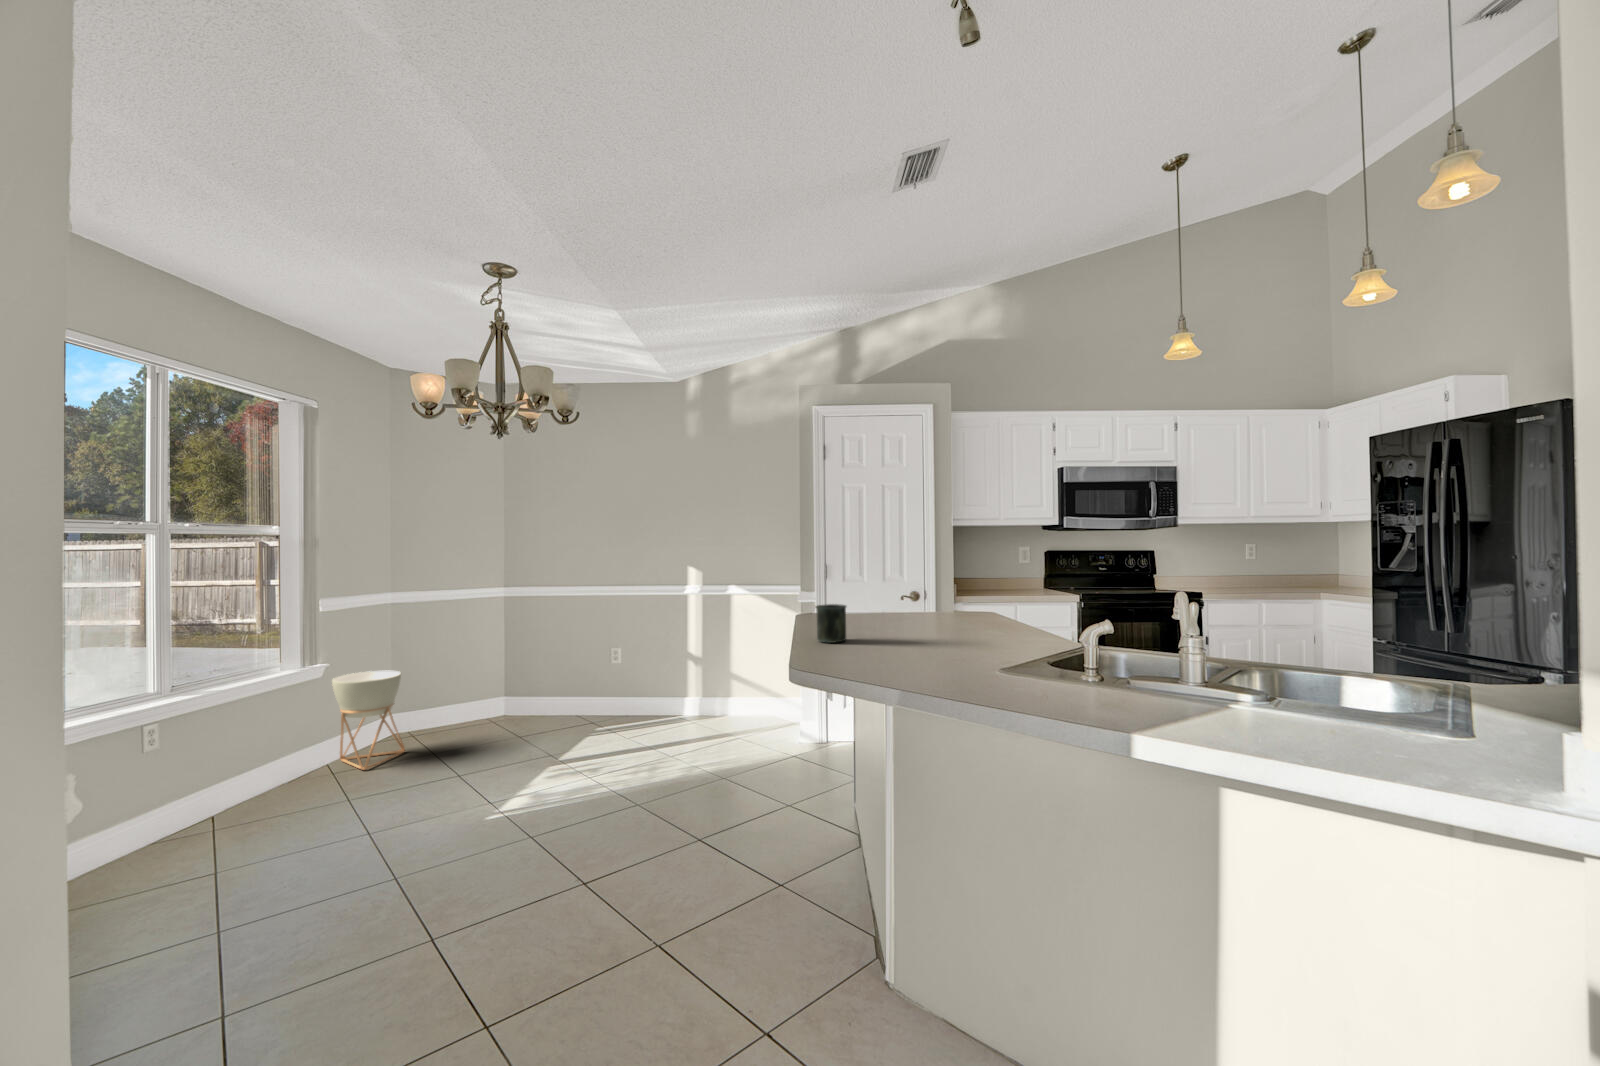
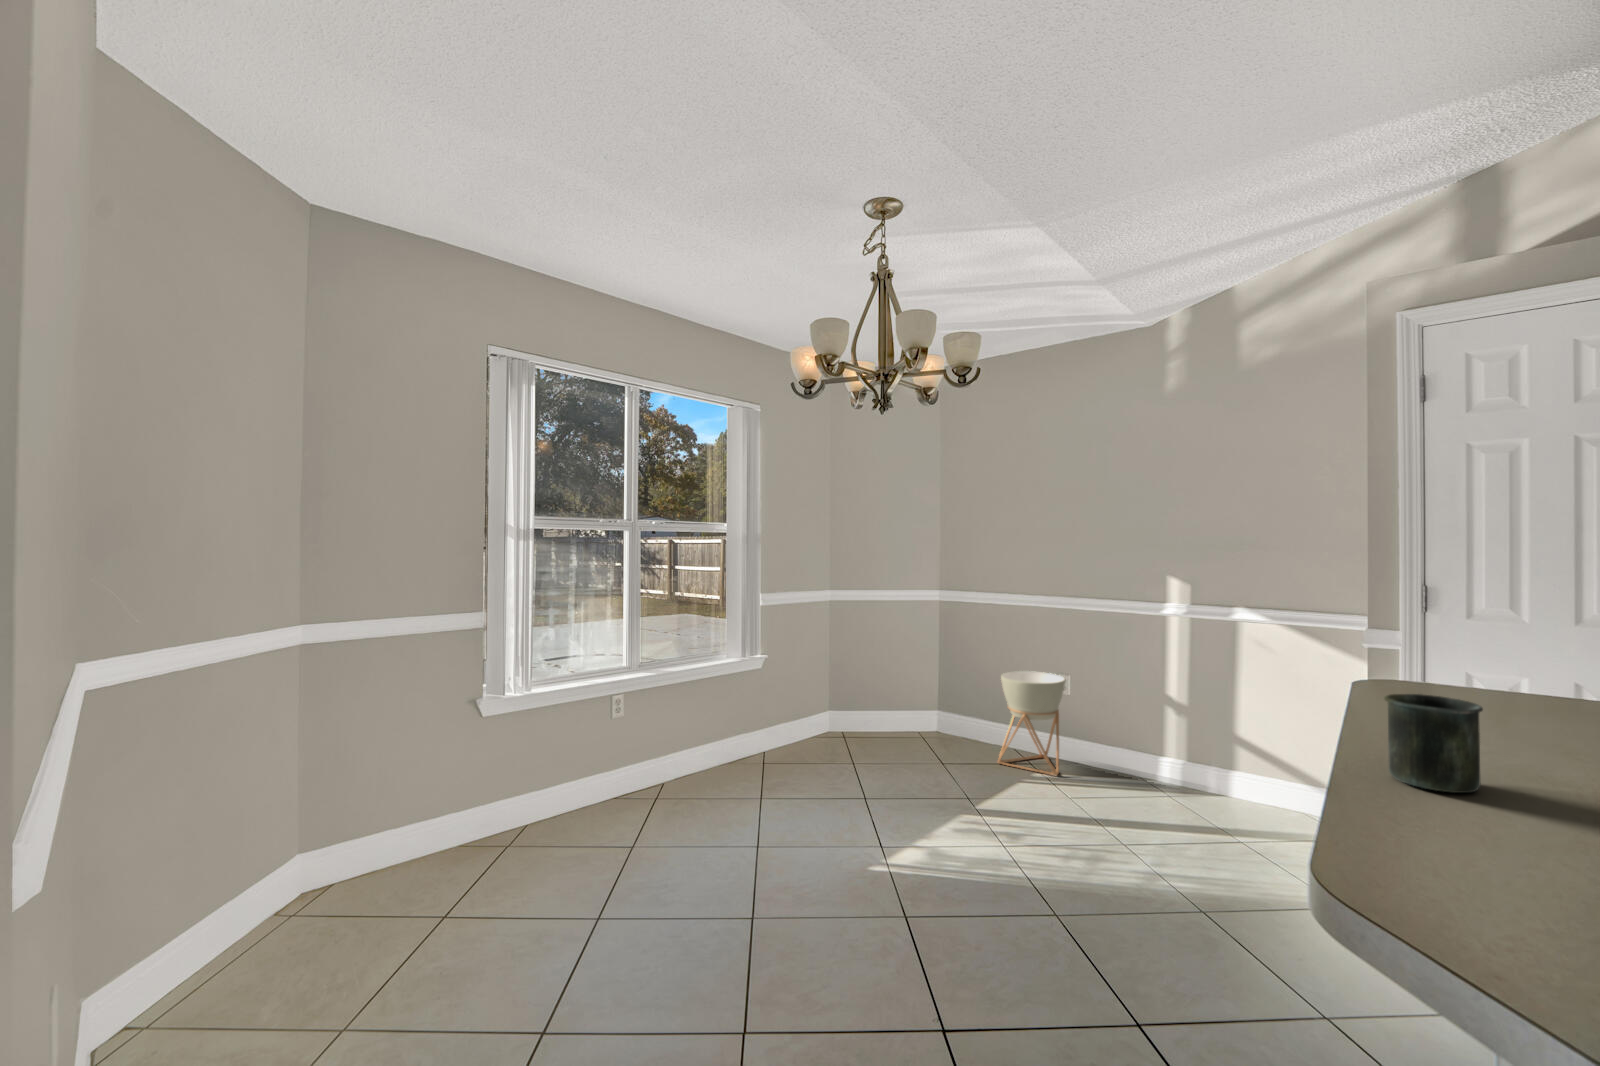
planter: present [332,671,405,770] -> present [998,671,1065,776]

